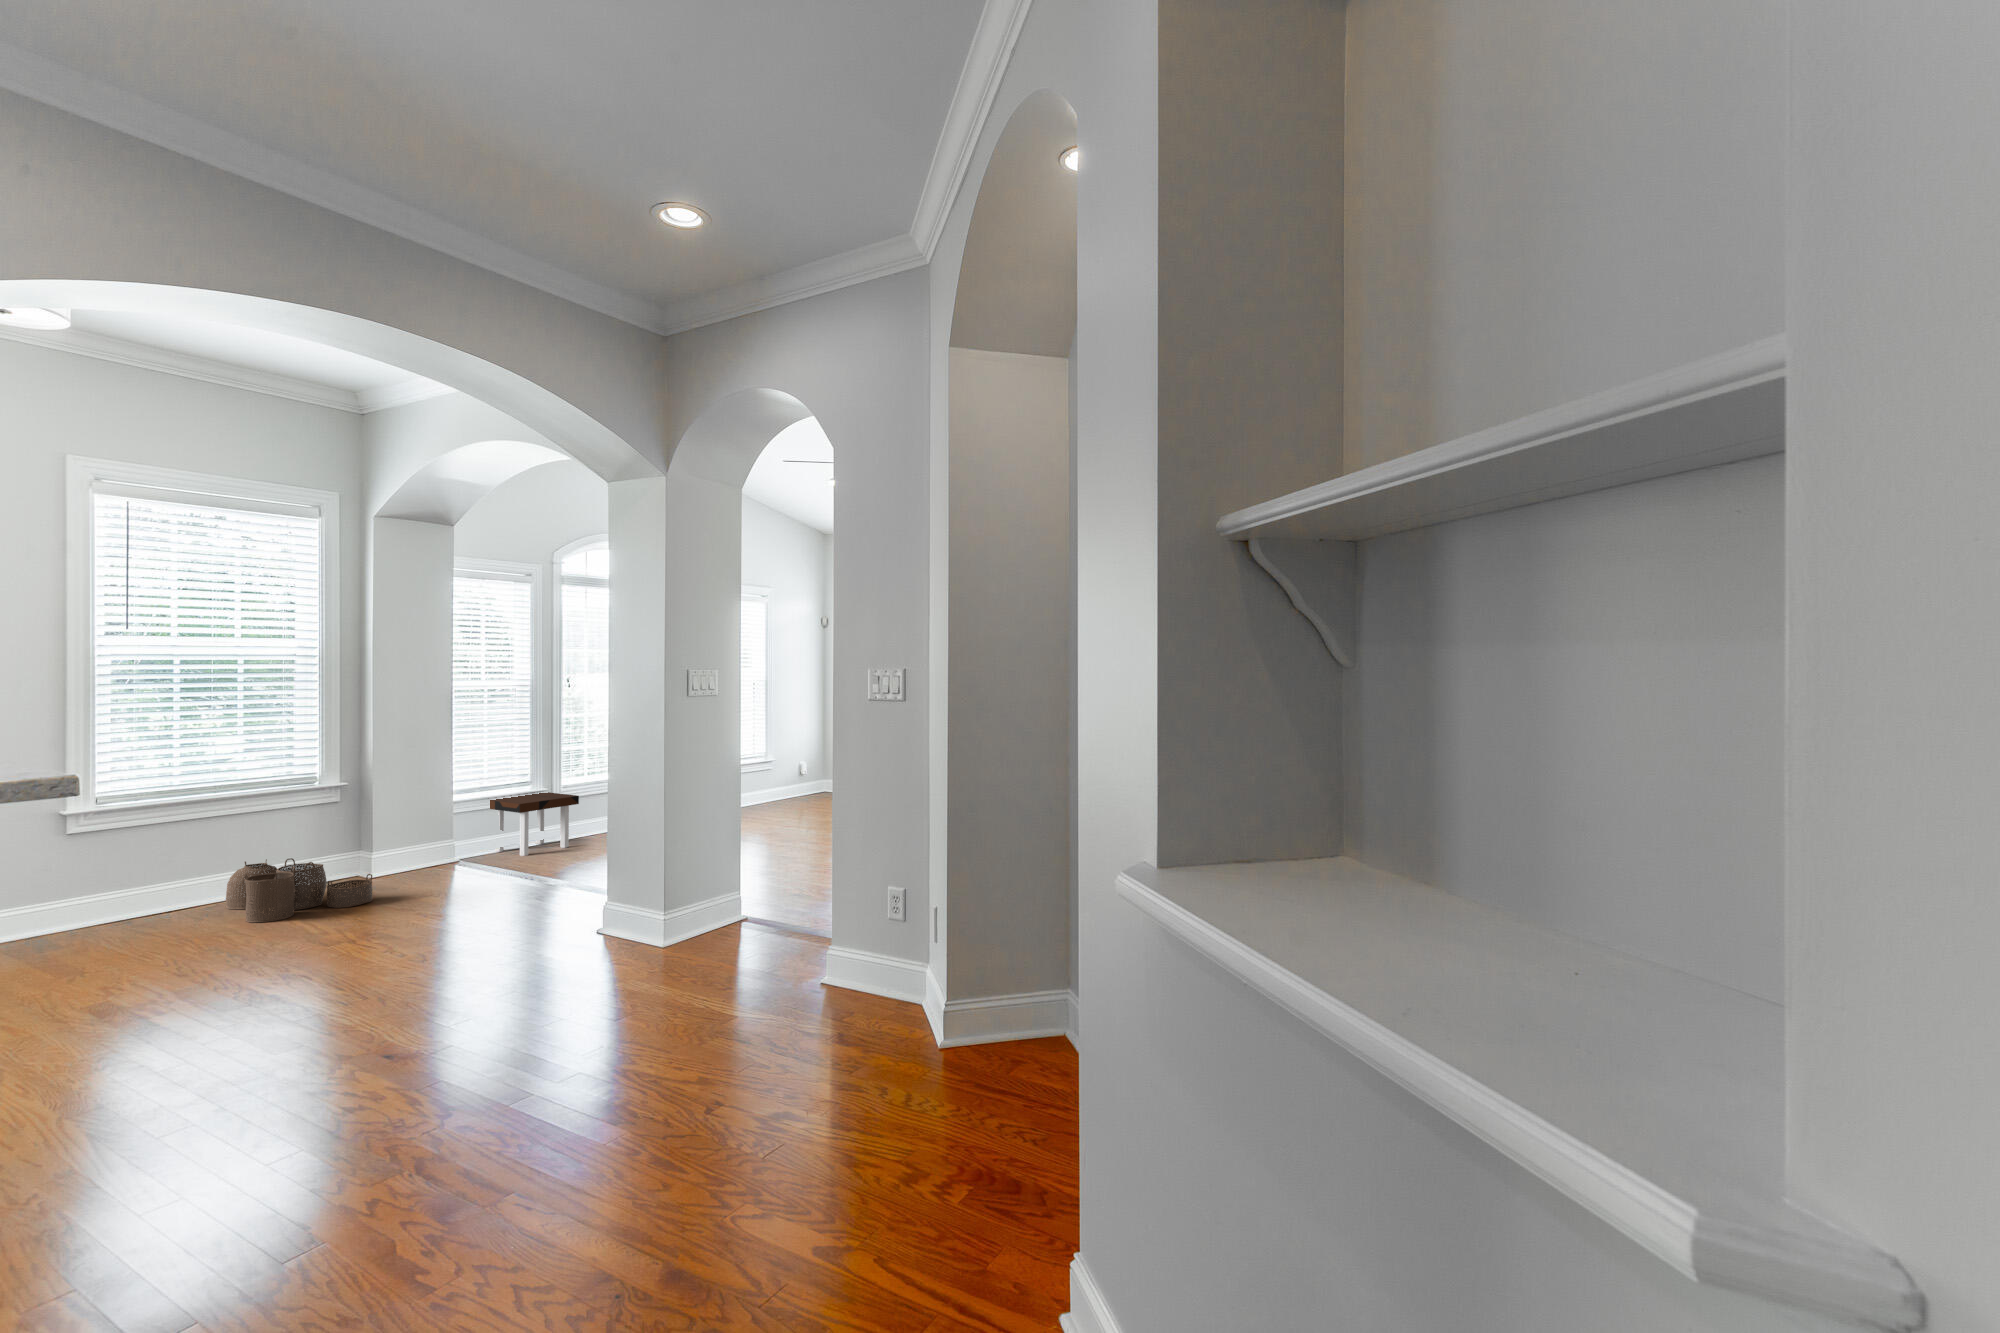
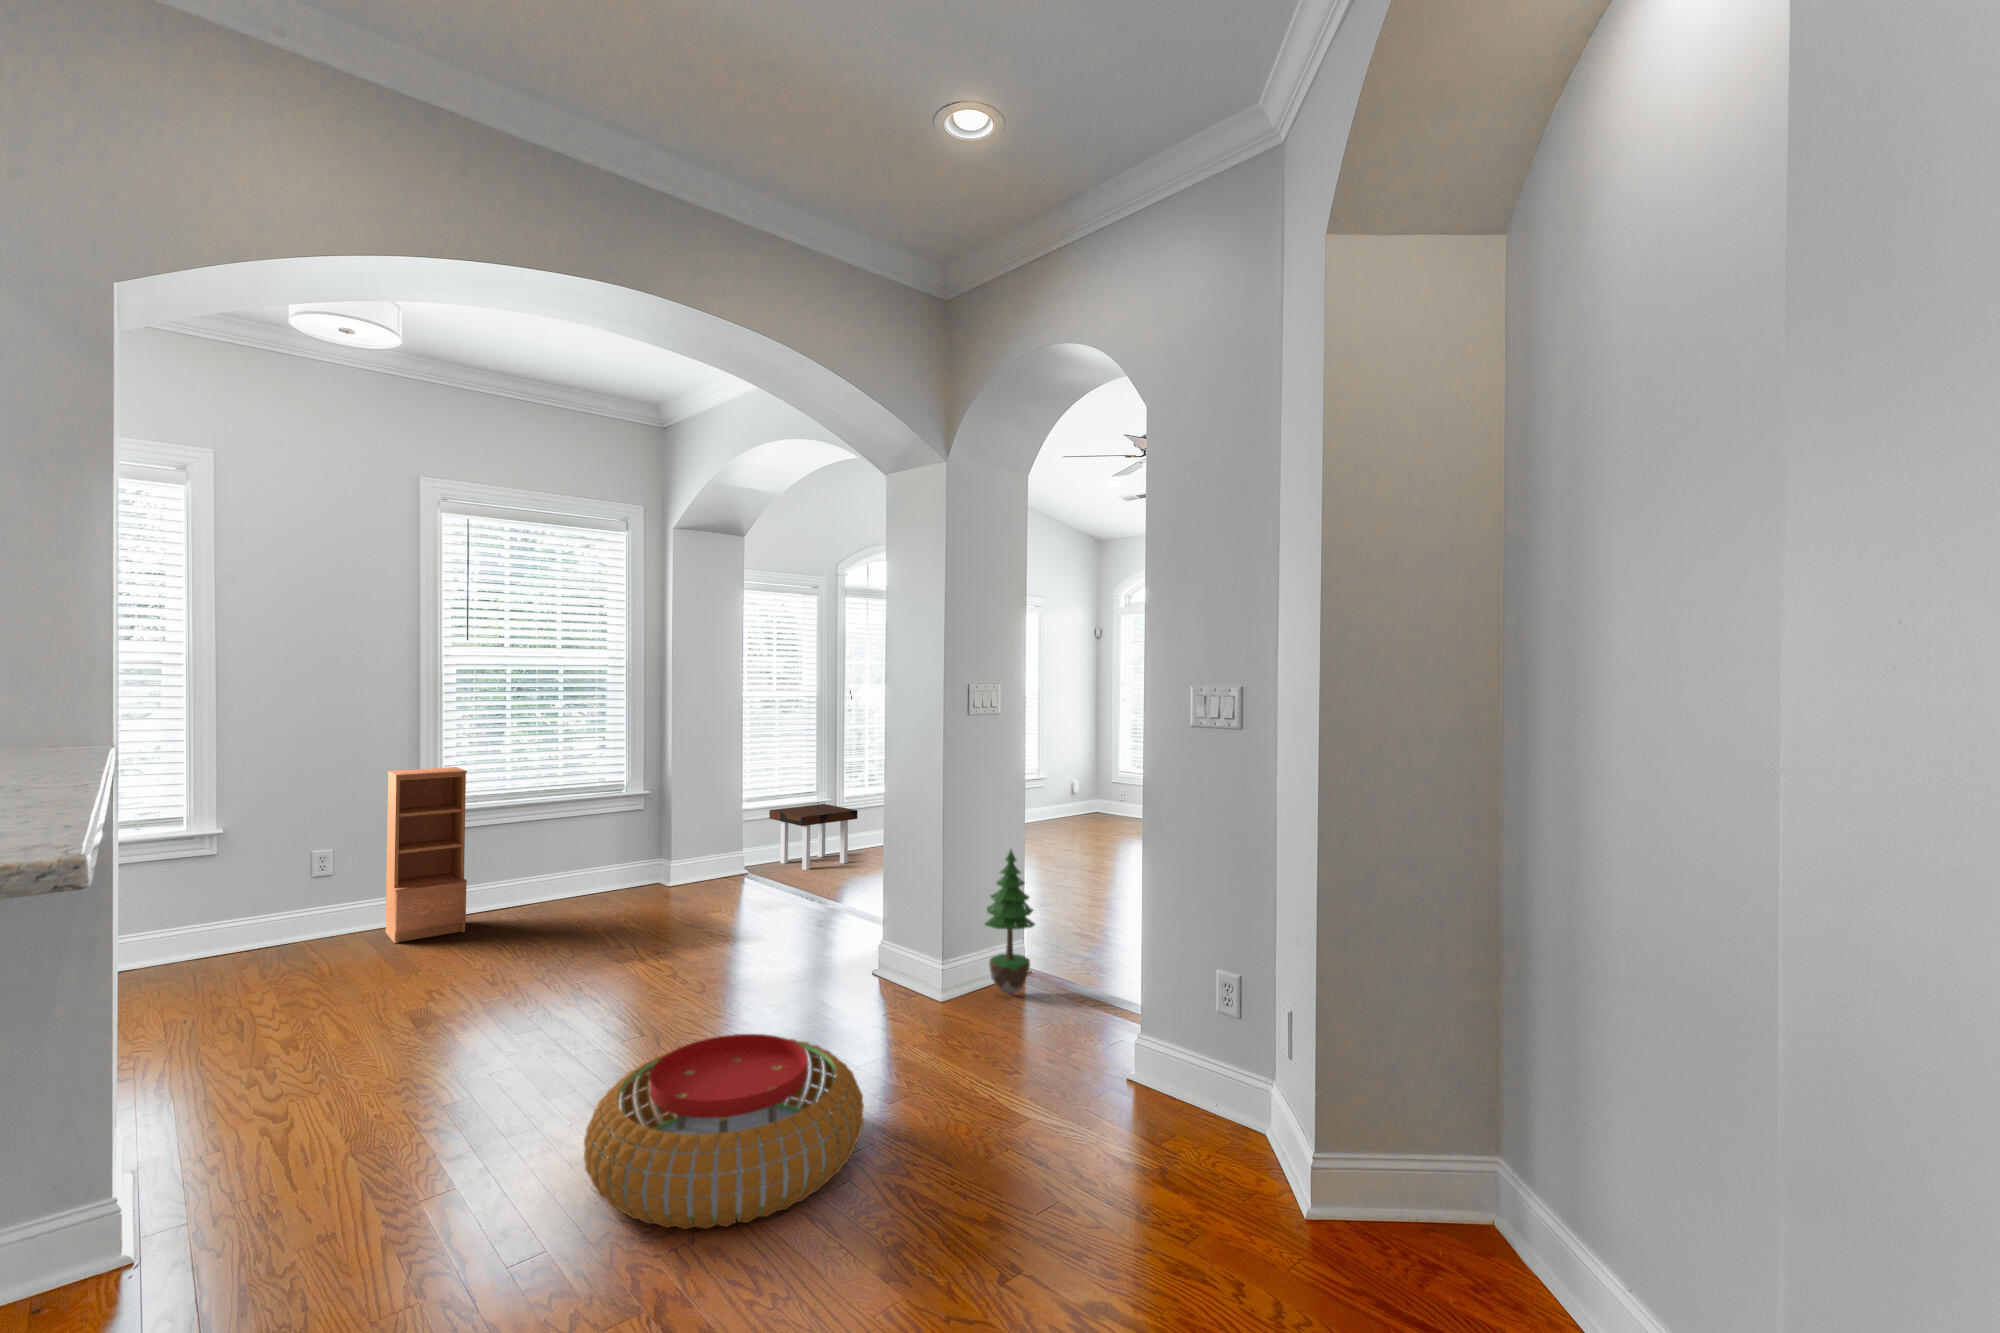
bookcase: none [26,763,134,952] -> present [386,767,467,943]
potted tree: none [704,812,751,938] -> present [985,850,1035,995]
woven basket: present [226,858,373,922] -> none [545,863,666,928]
pouf: none [338,969,597,1117] -> present [584,1034,864,1229]

